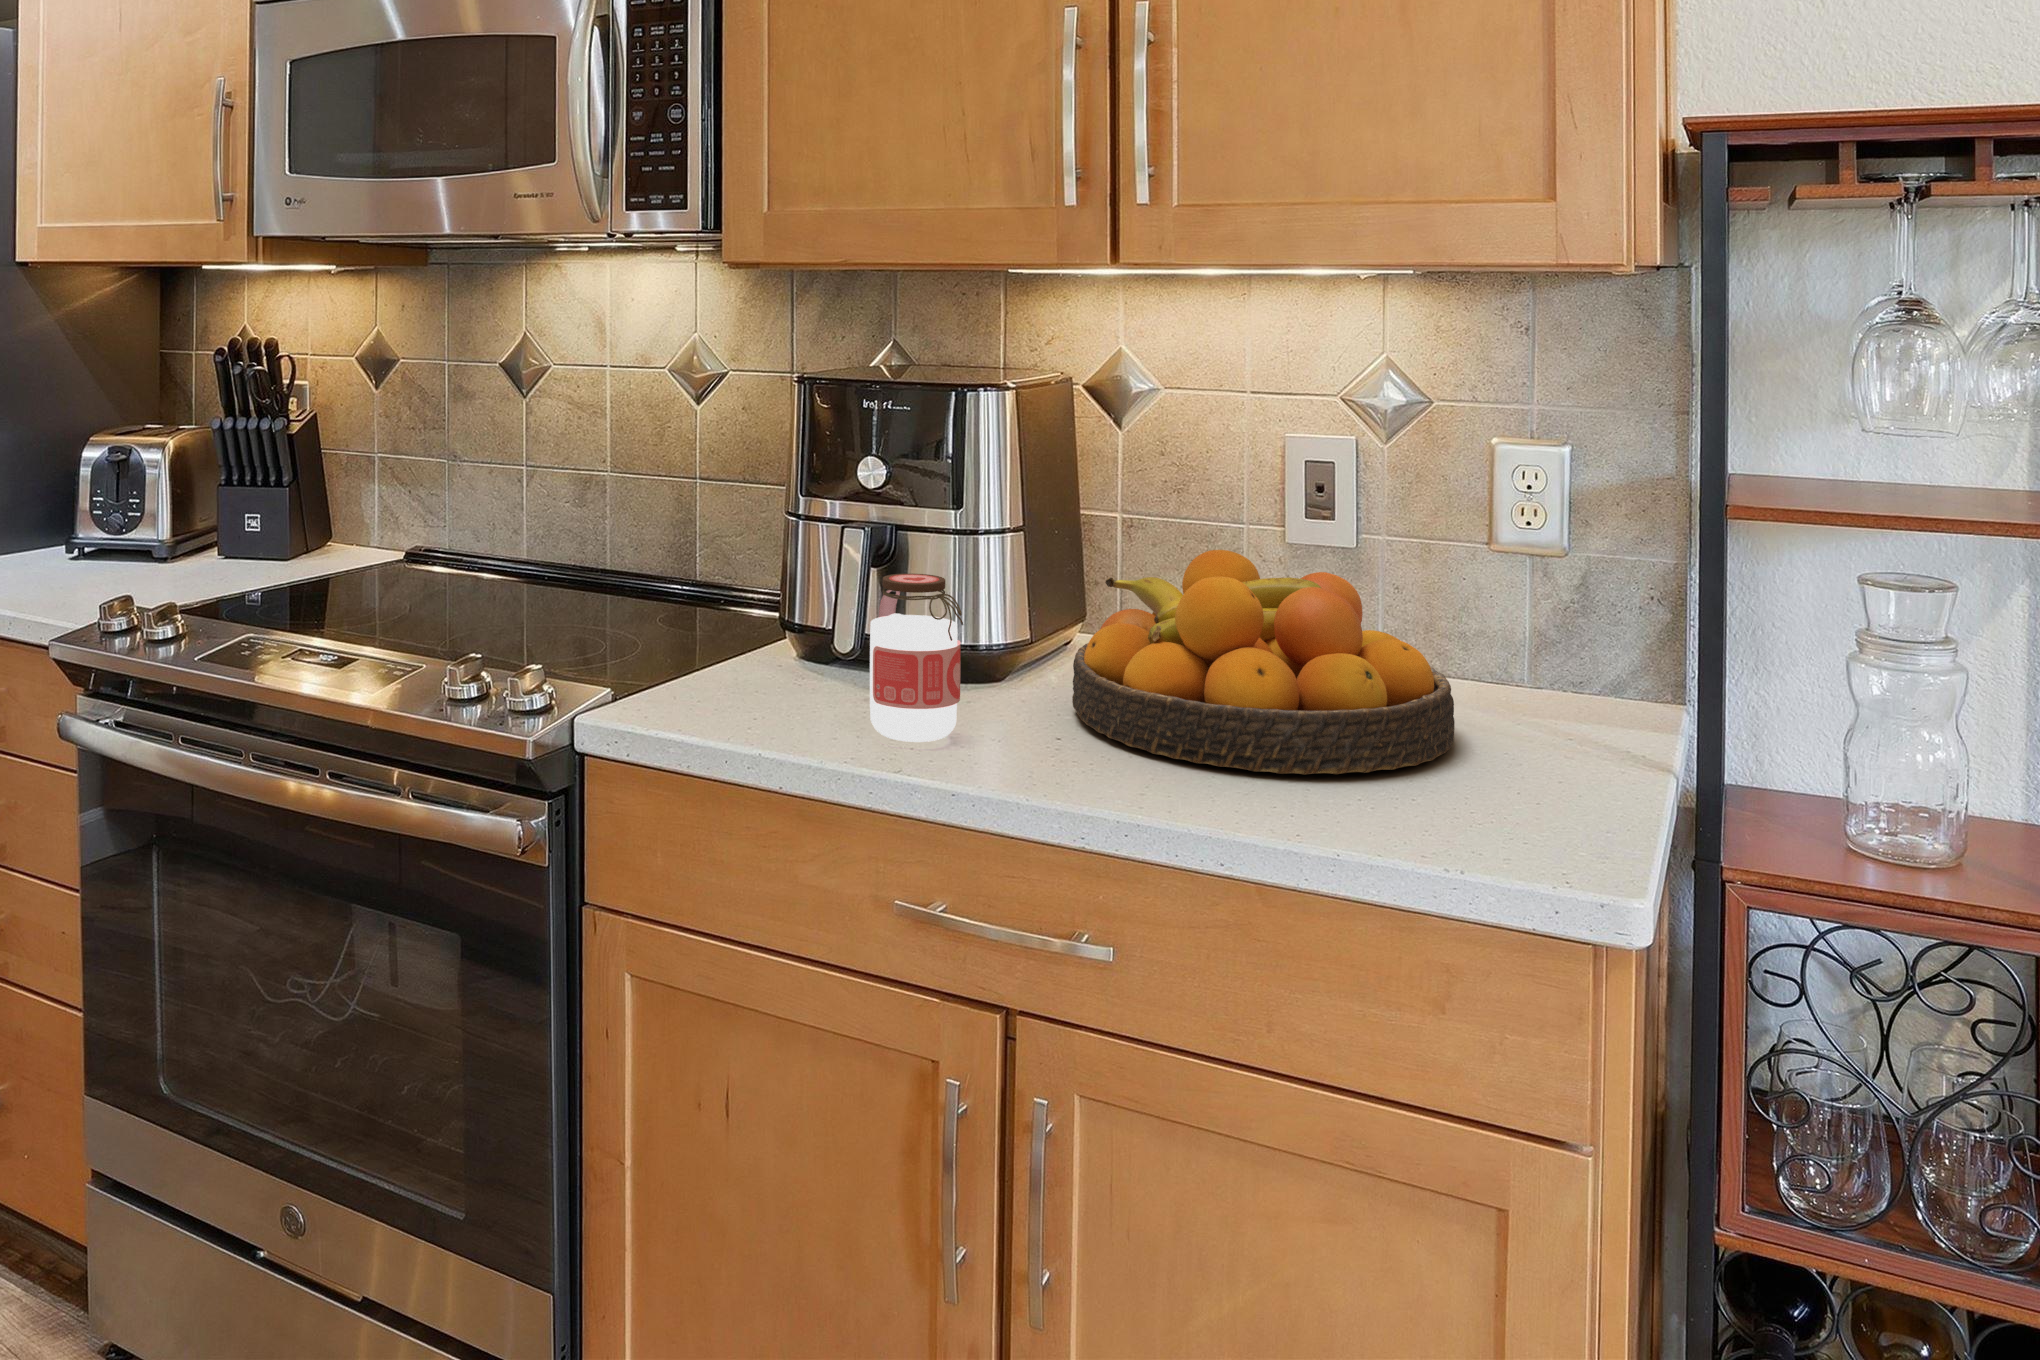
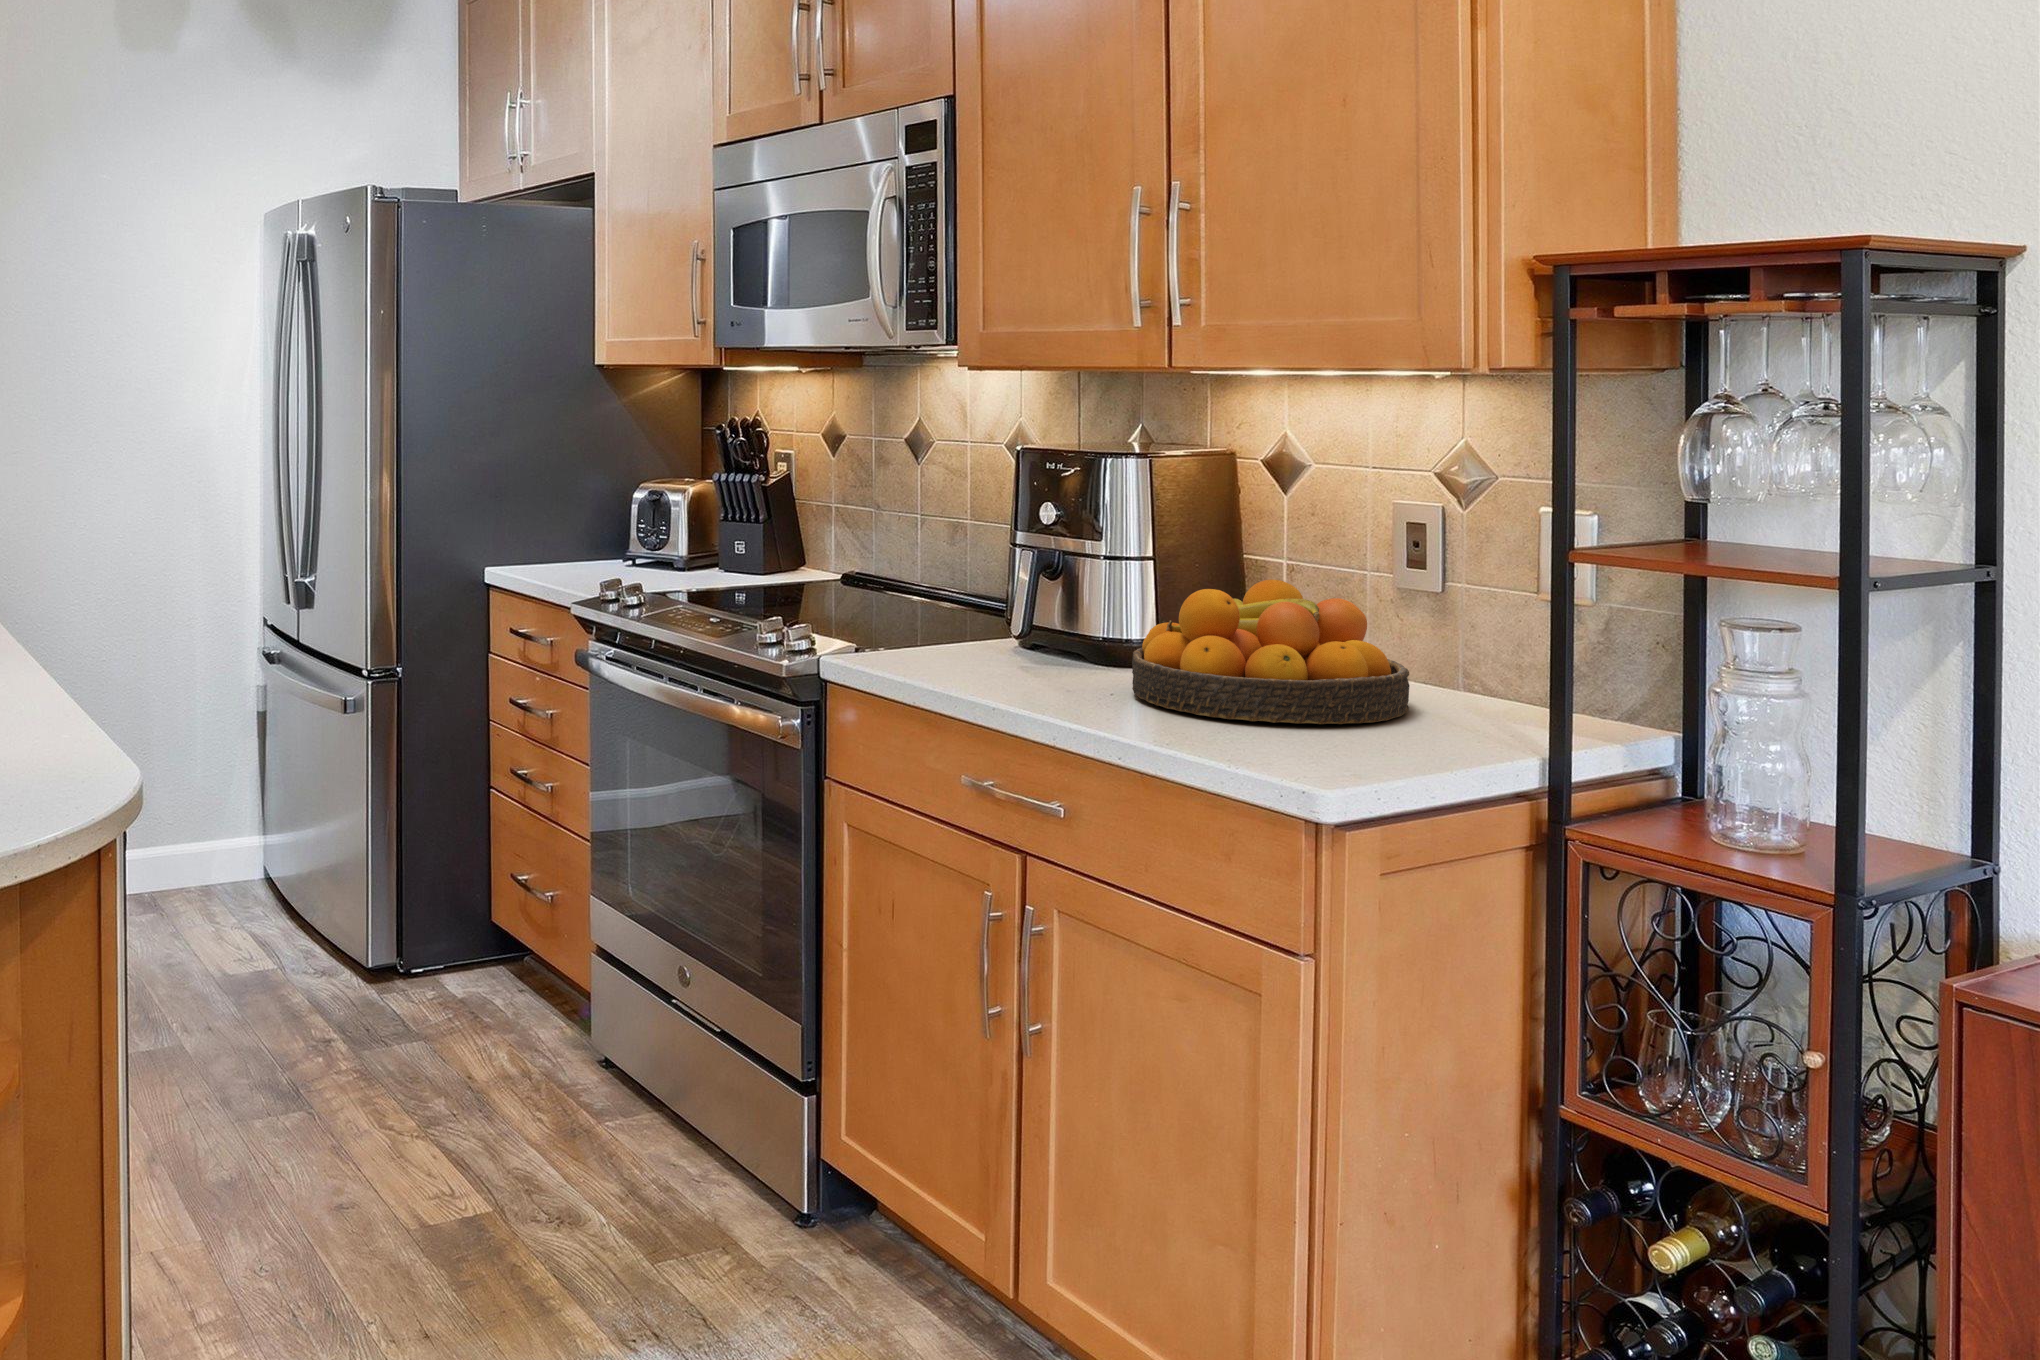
jar: present [870,574,963,742] -> none [979,577,1042,686]

